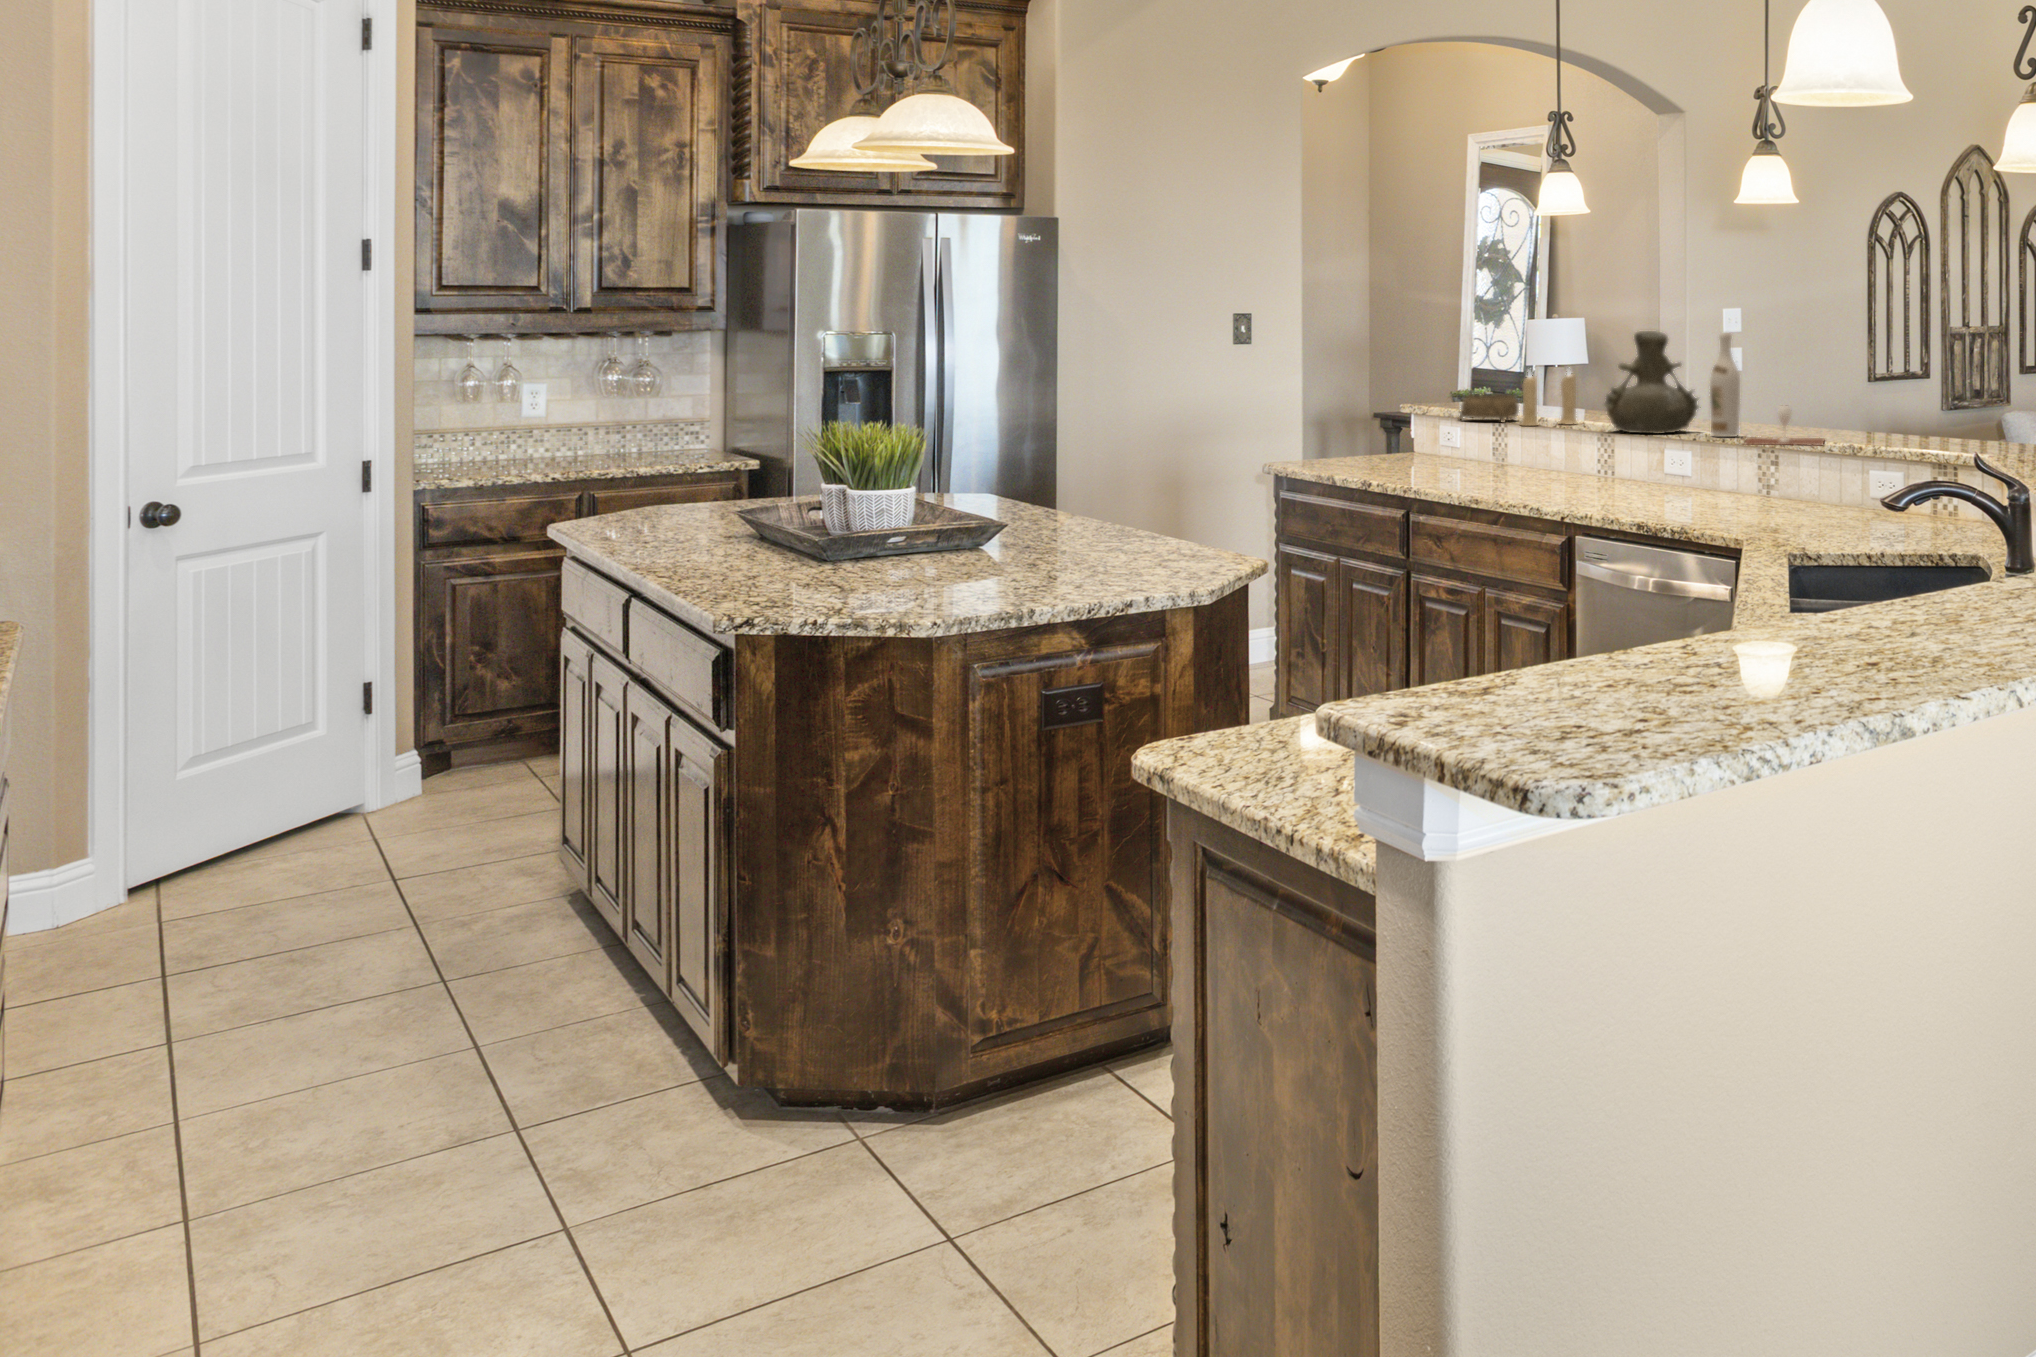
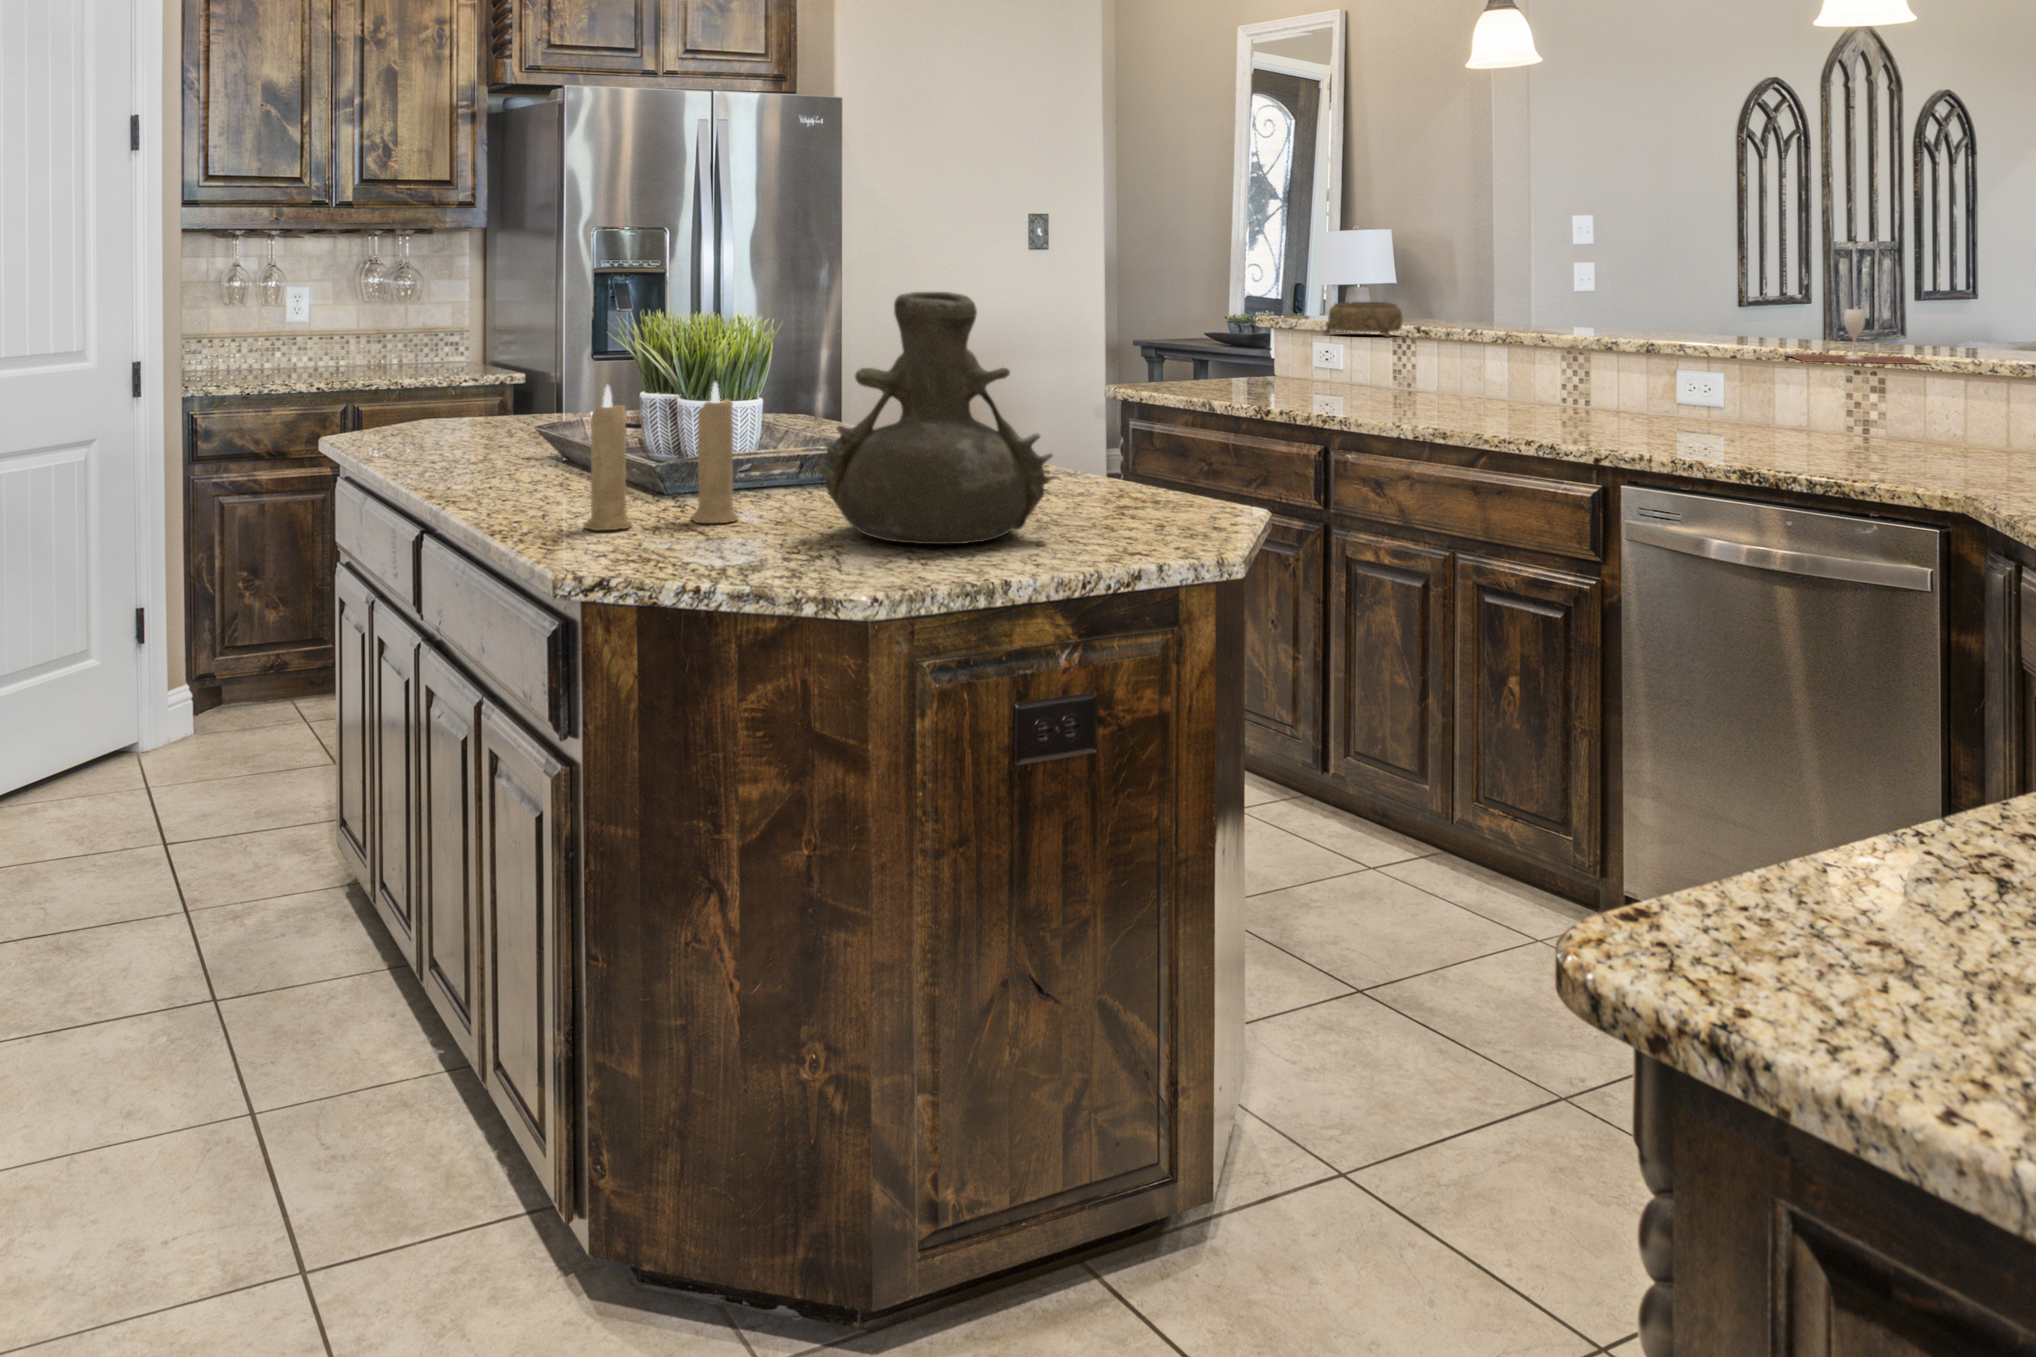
vase: present [1604,331,1699,434] -> present [815,292,1055,544]
wine bottle: present [1710,333,1740,437] -> none [1720,212,1764,354]
candle: present [1521,371,1577,426] -> present [584,382,738,530]

